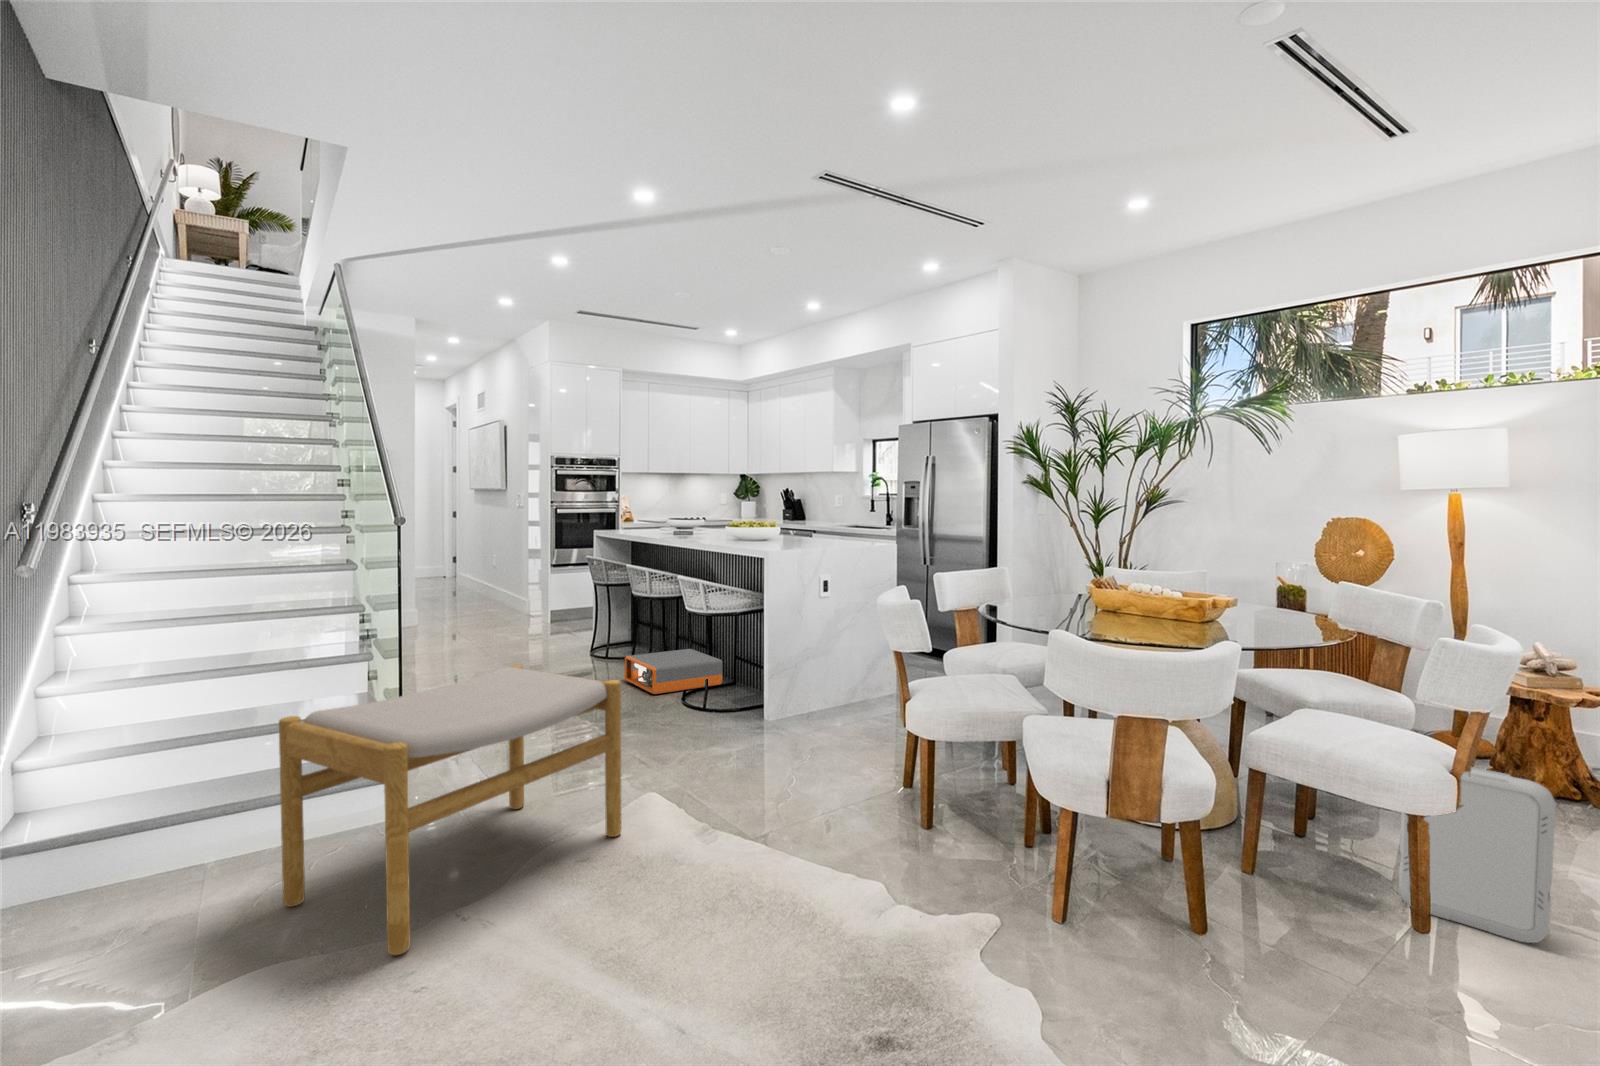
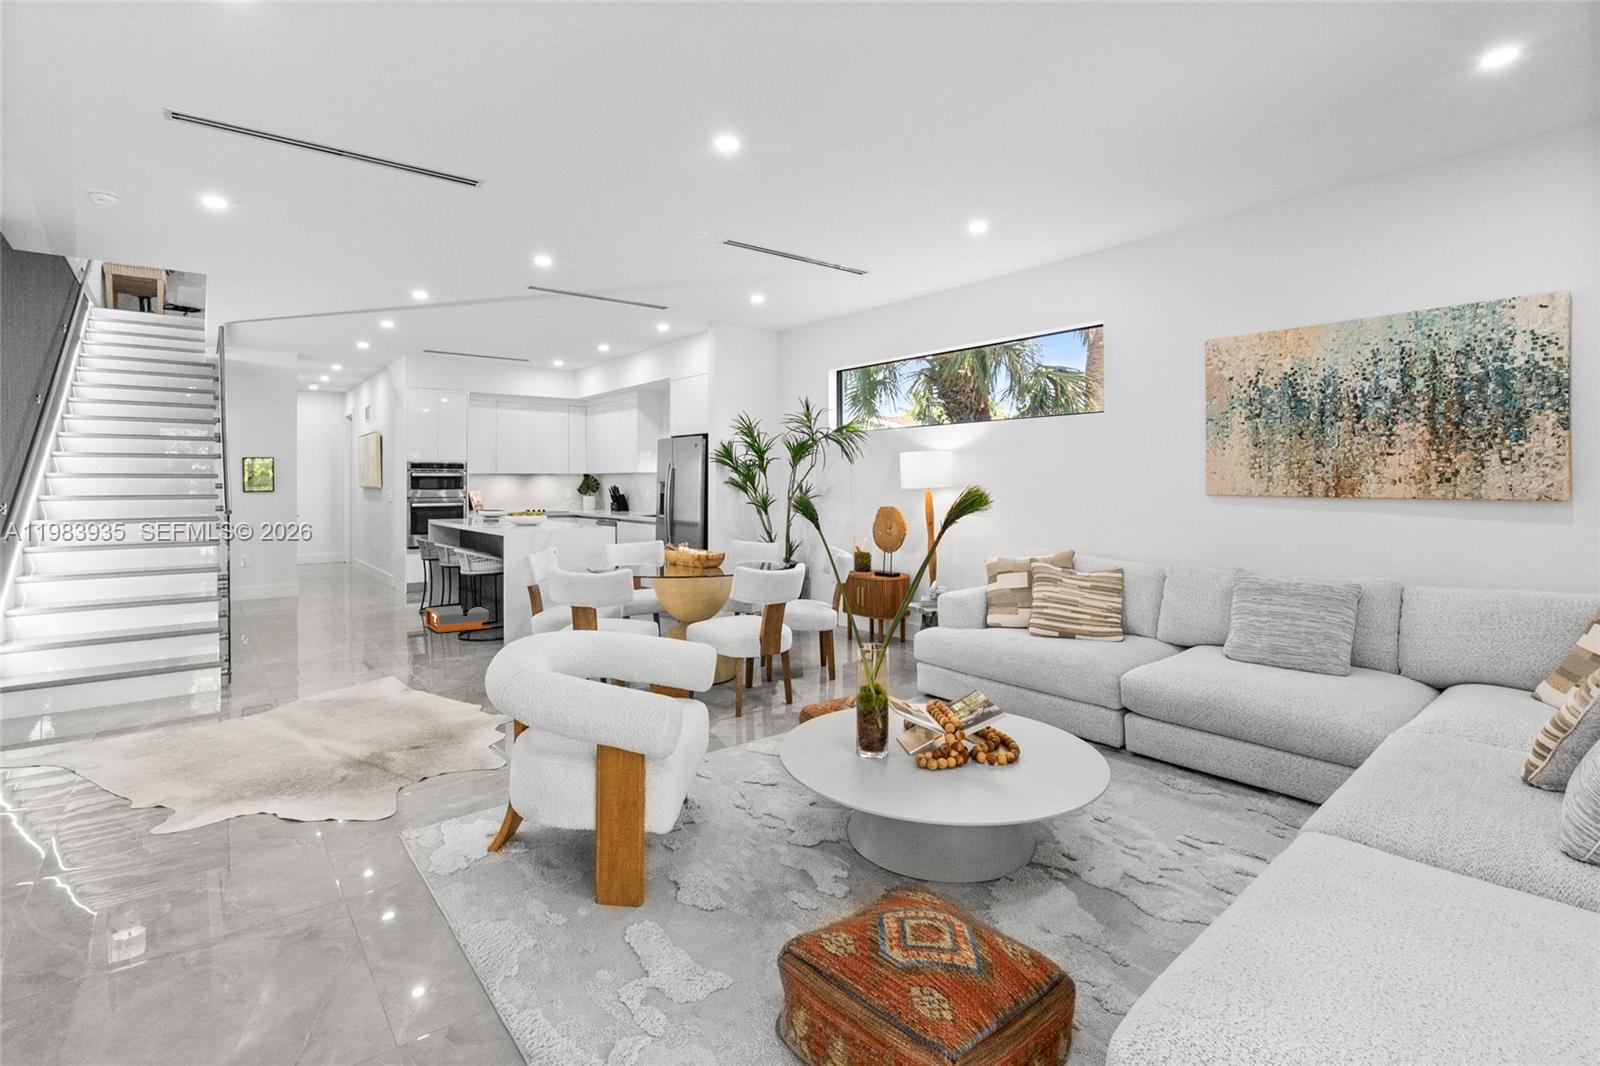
footstool: present [279,665,621,955] -> none [136,597,346,725]
air purifier: present [1399,767,1556,943] -> none [728,634,775,718]

